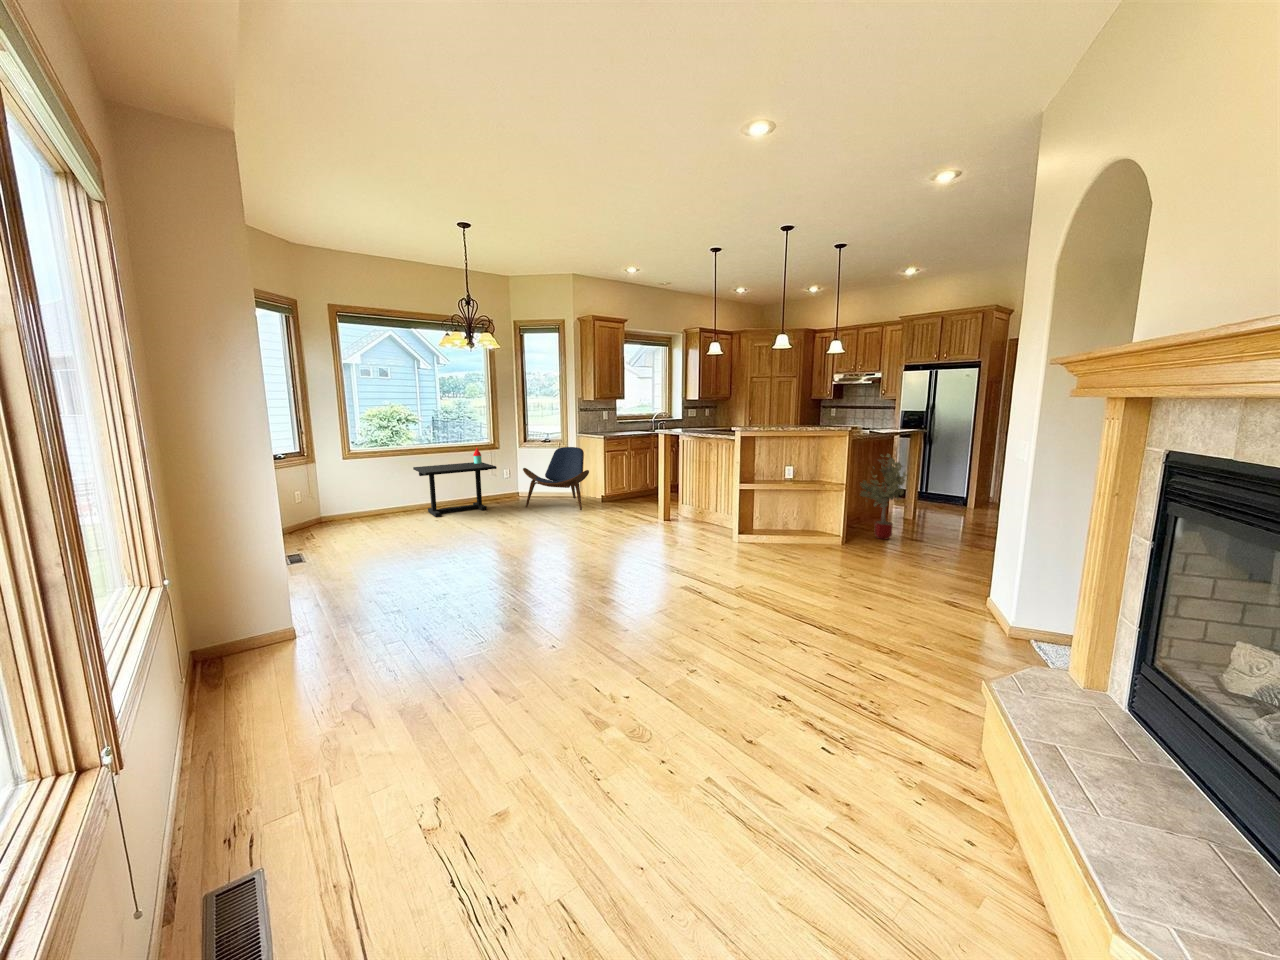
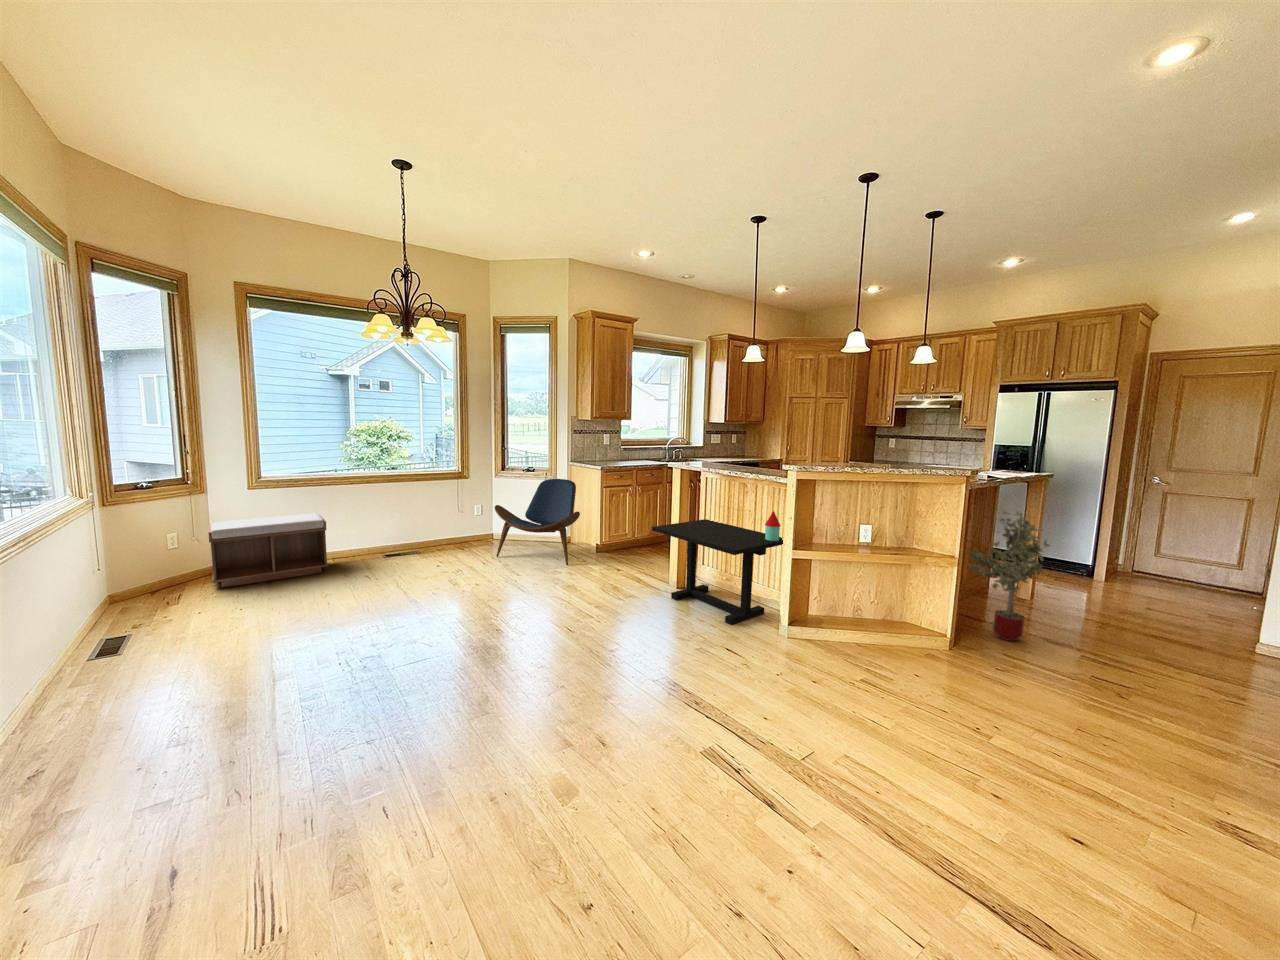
side table: present [413,448,497,517] -> present [652,511,783,625]
bench: none [319,477,405,530] -> present [208,514,328,588]

